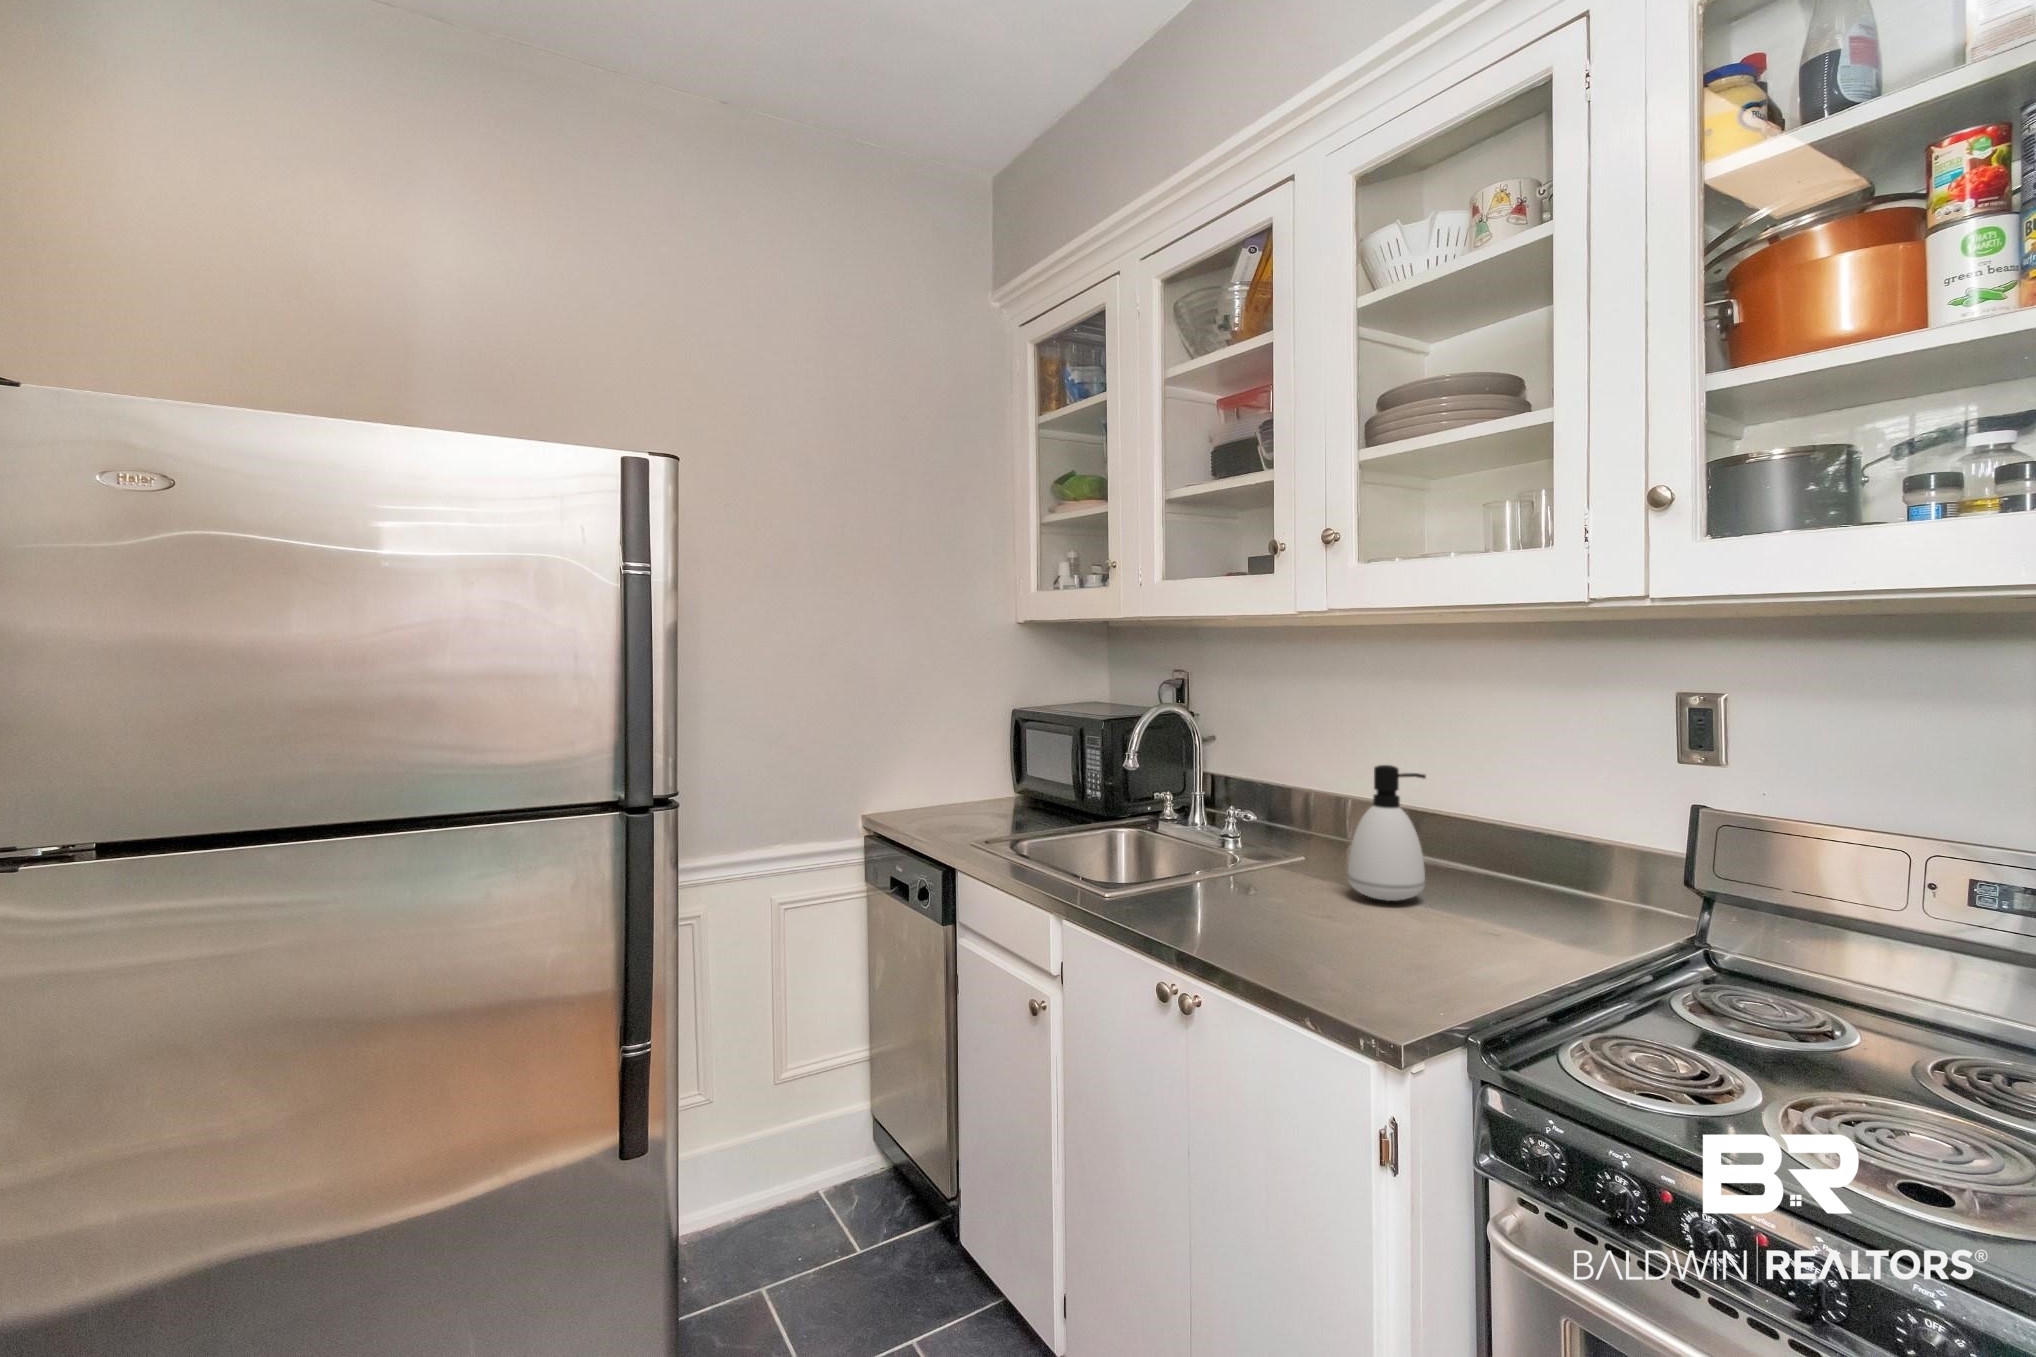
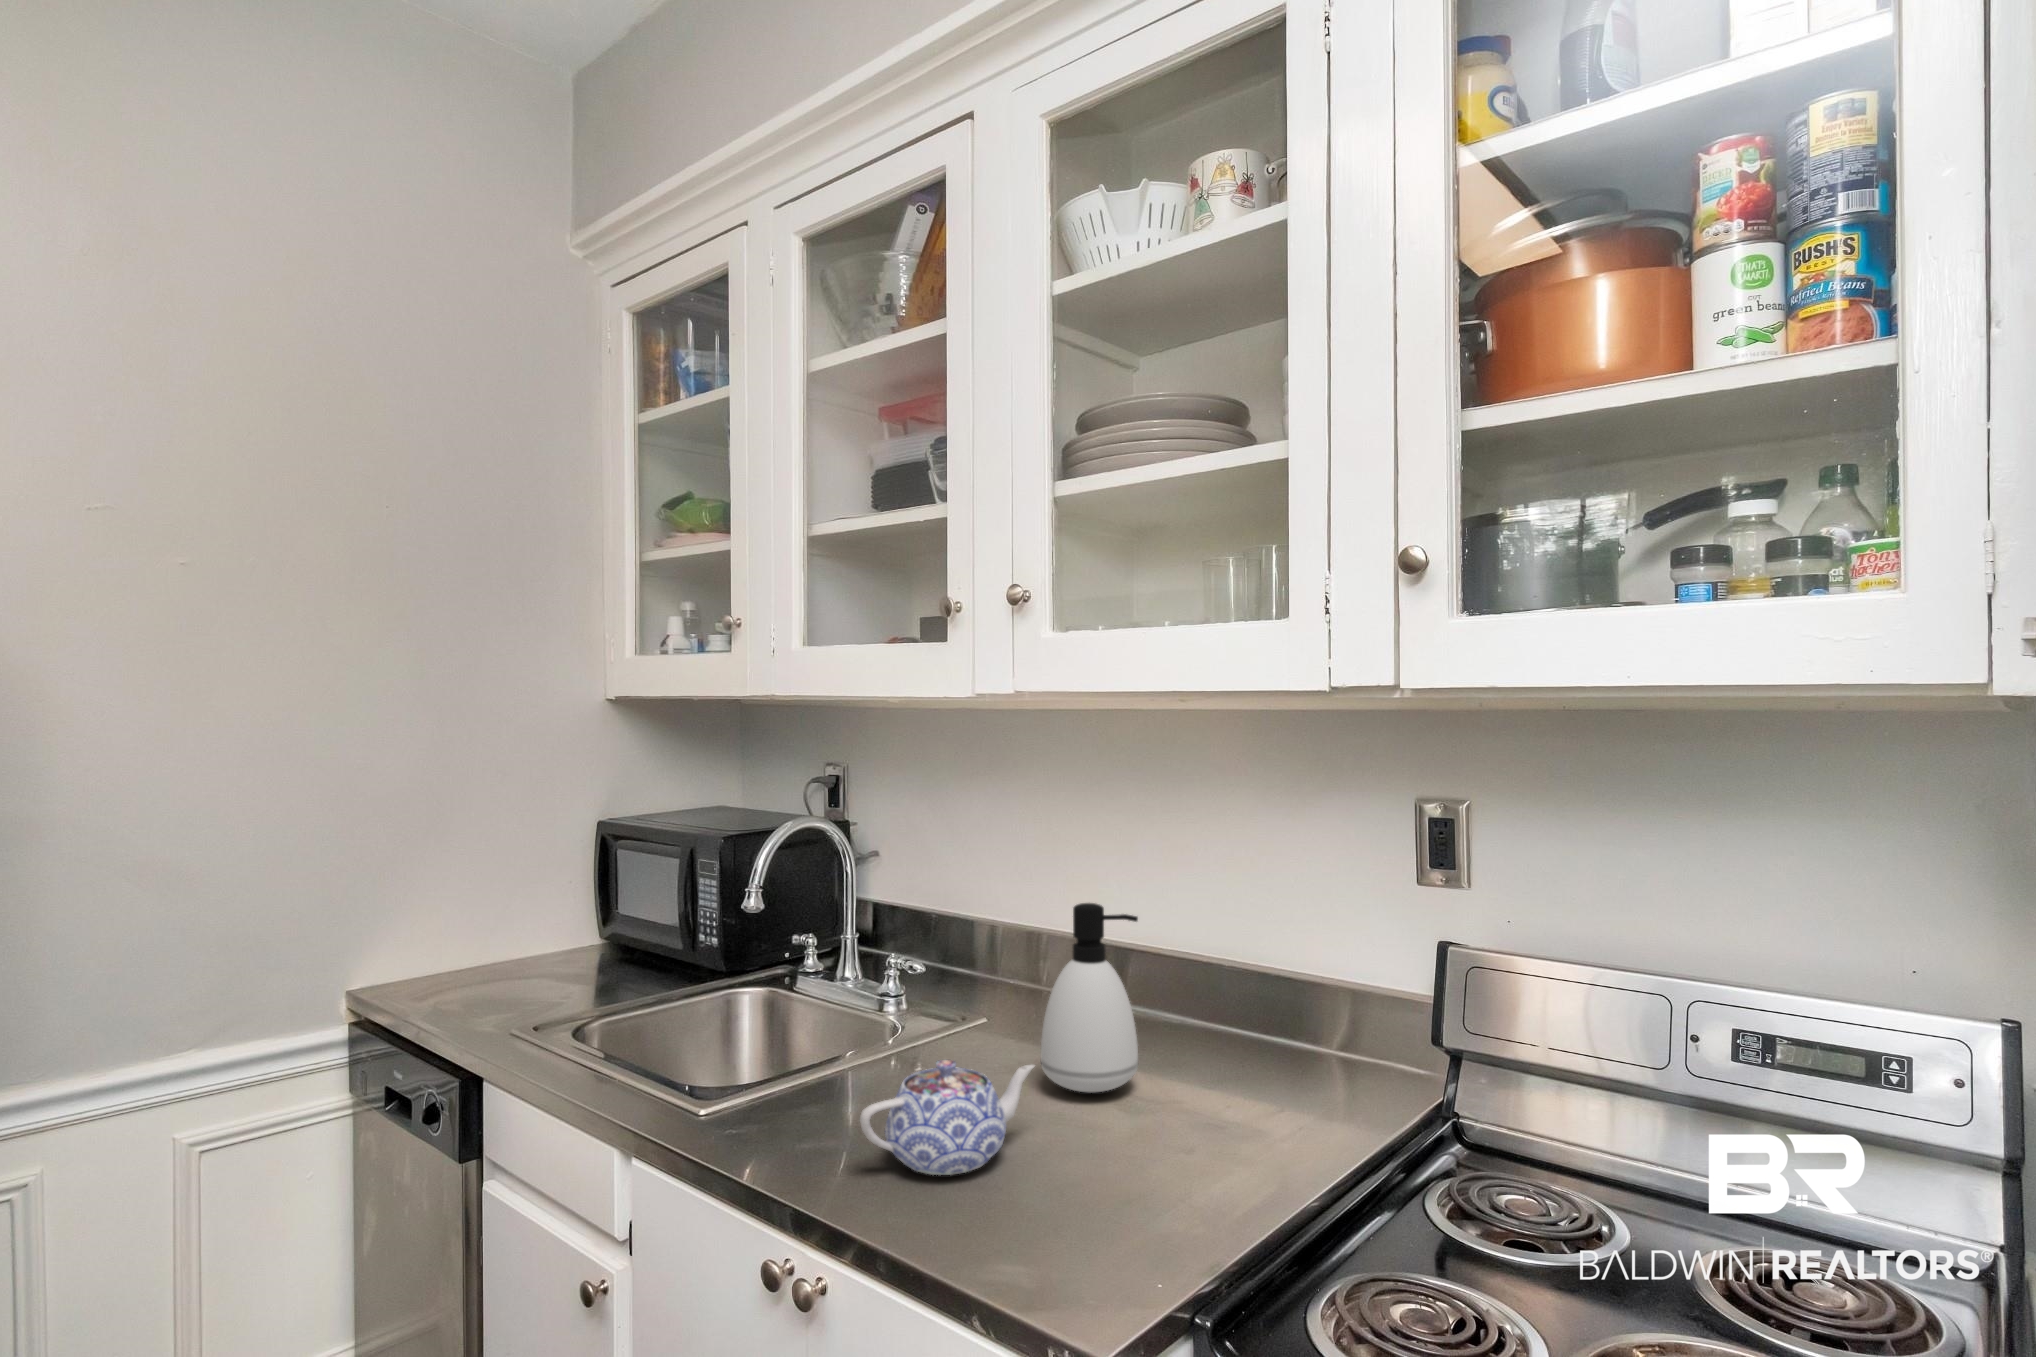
teapot: none [1222,860,1345,932] -> present [860,1060,1034,1175]

